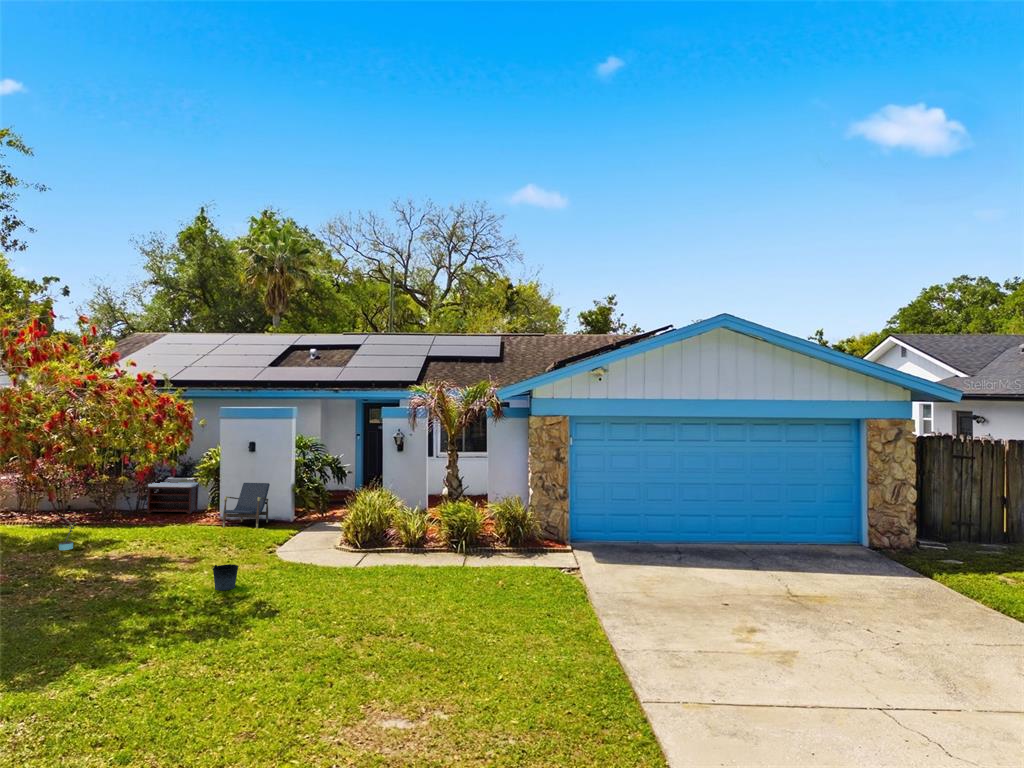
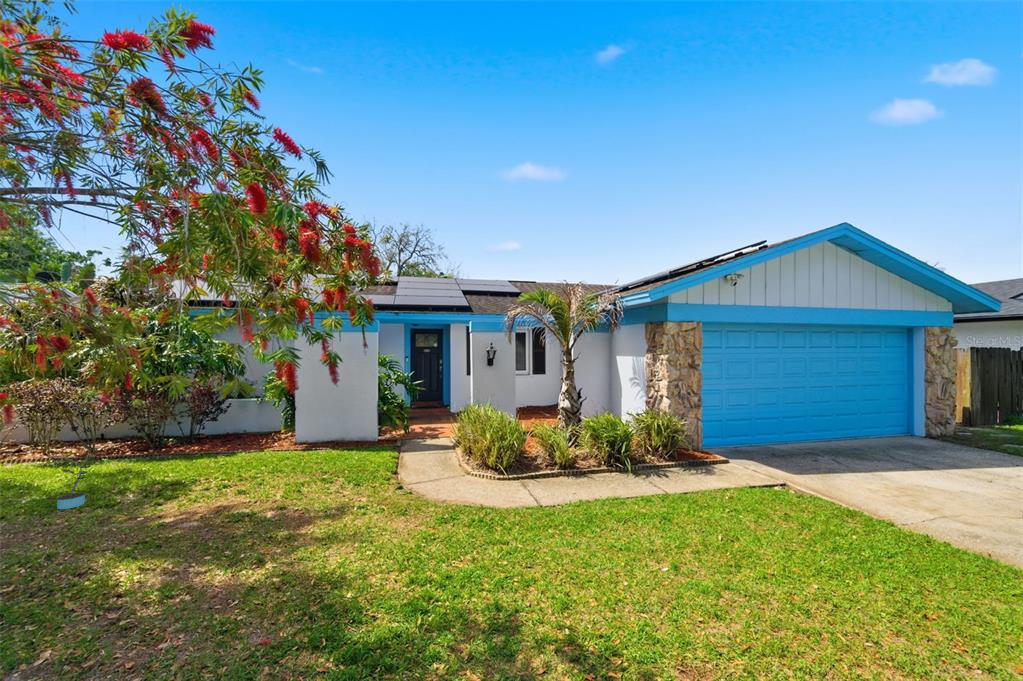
bench: present [146,482,199,514] -> none [204,402,270,439]
lounge chair: present [223,483,270,528] -> none [307,400,359,453]
bucket: present [212,564,238,591] -> none [361,539,412,600]

